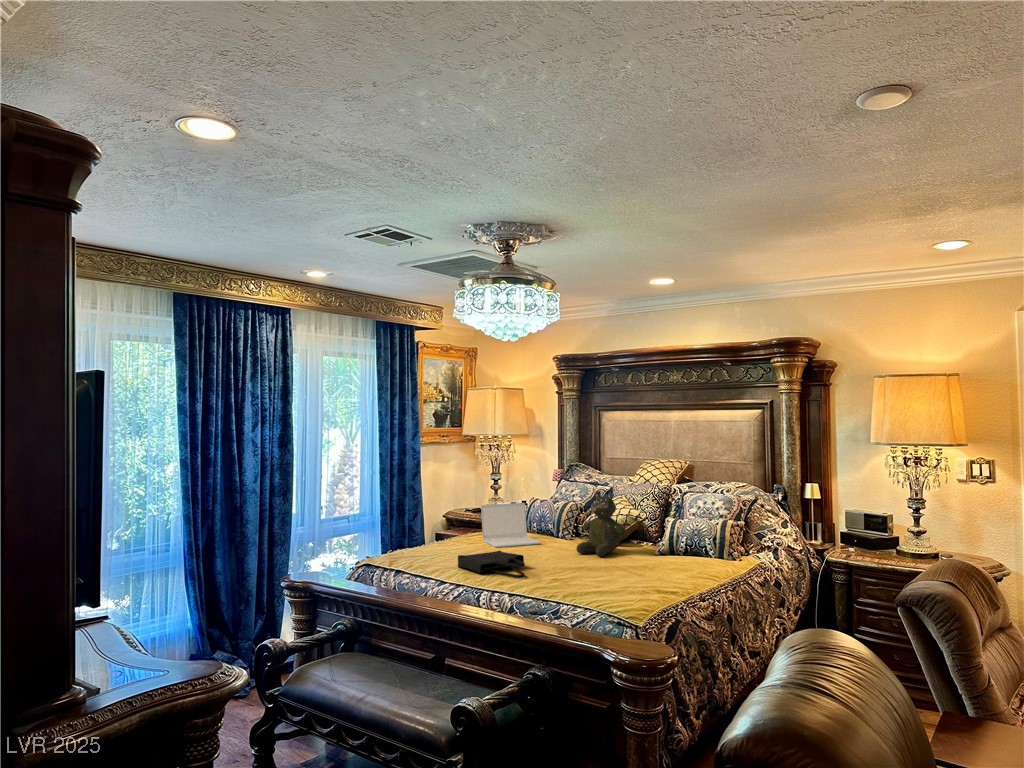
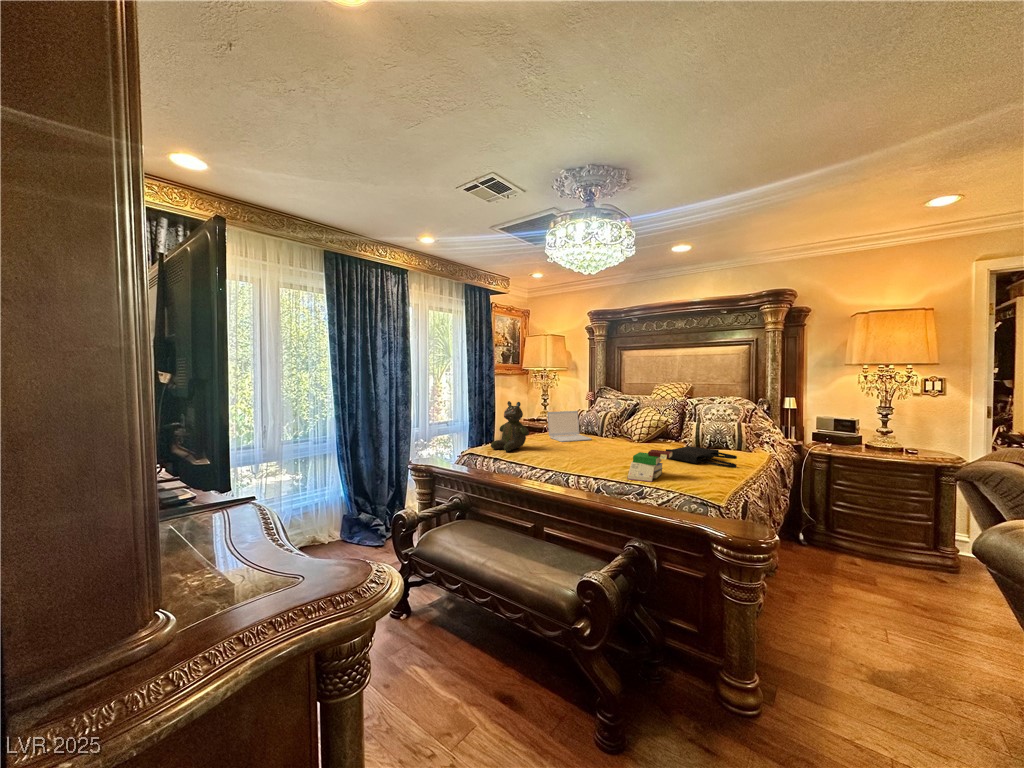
teddy bear: present [576,491,626,557] -> present [491,401,529,451]
tote bag: present [458,551,525,578] -> present [666,446,737,468]
book: none [544,559,602,599] -> present [628,450,672,482]

